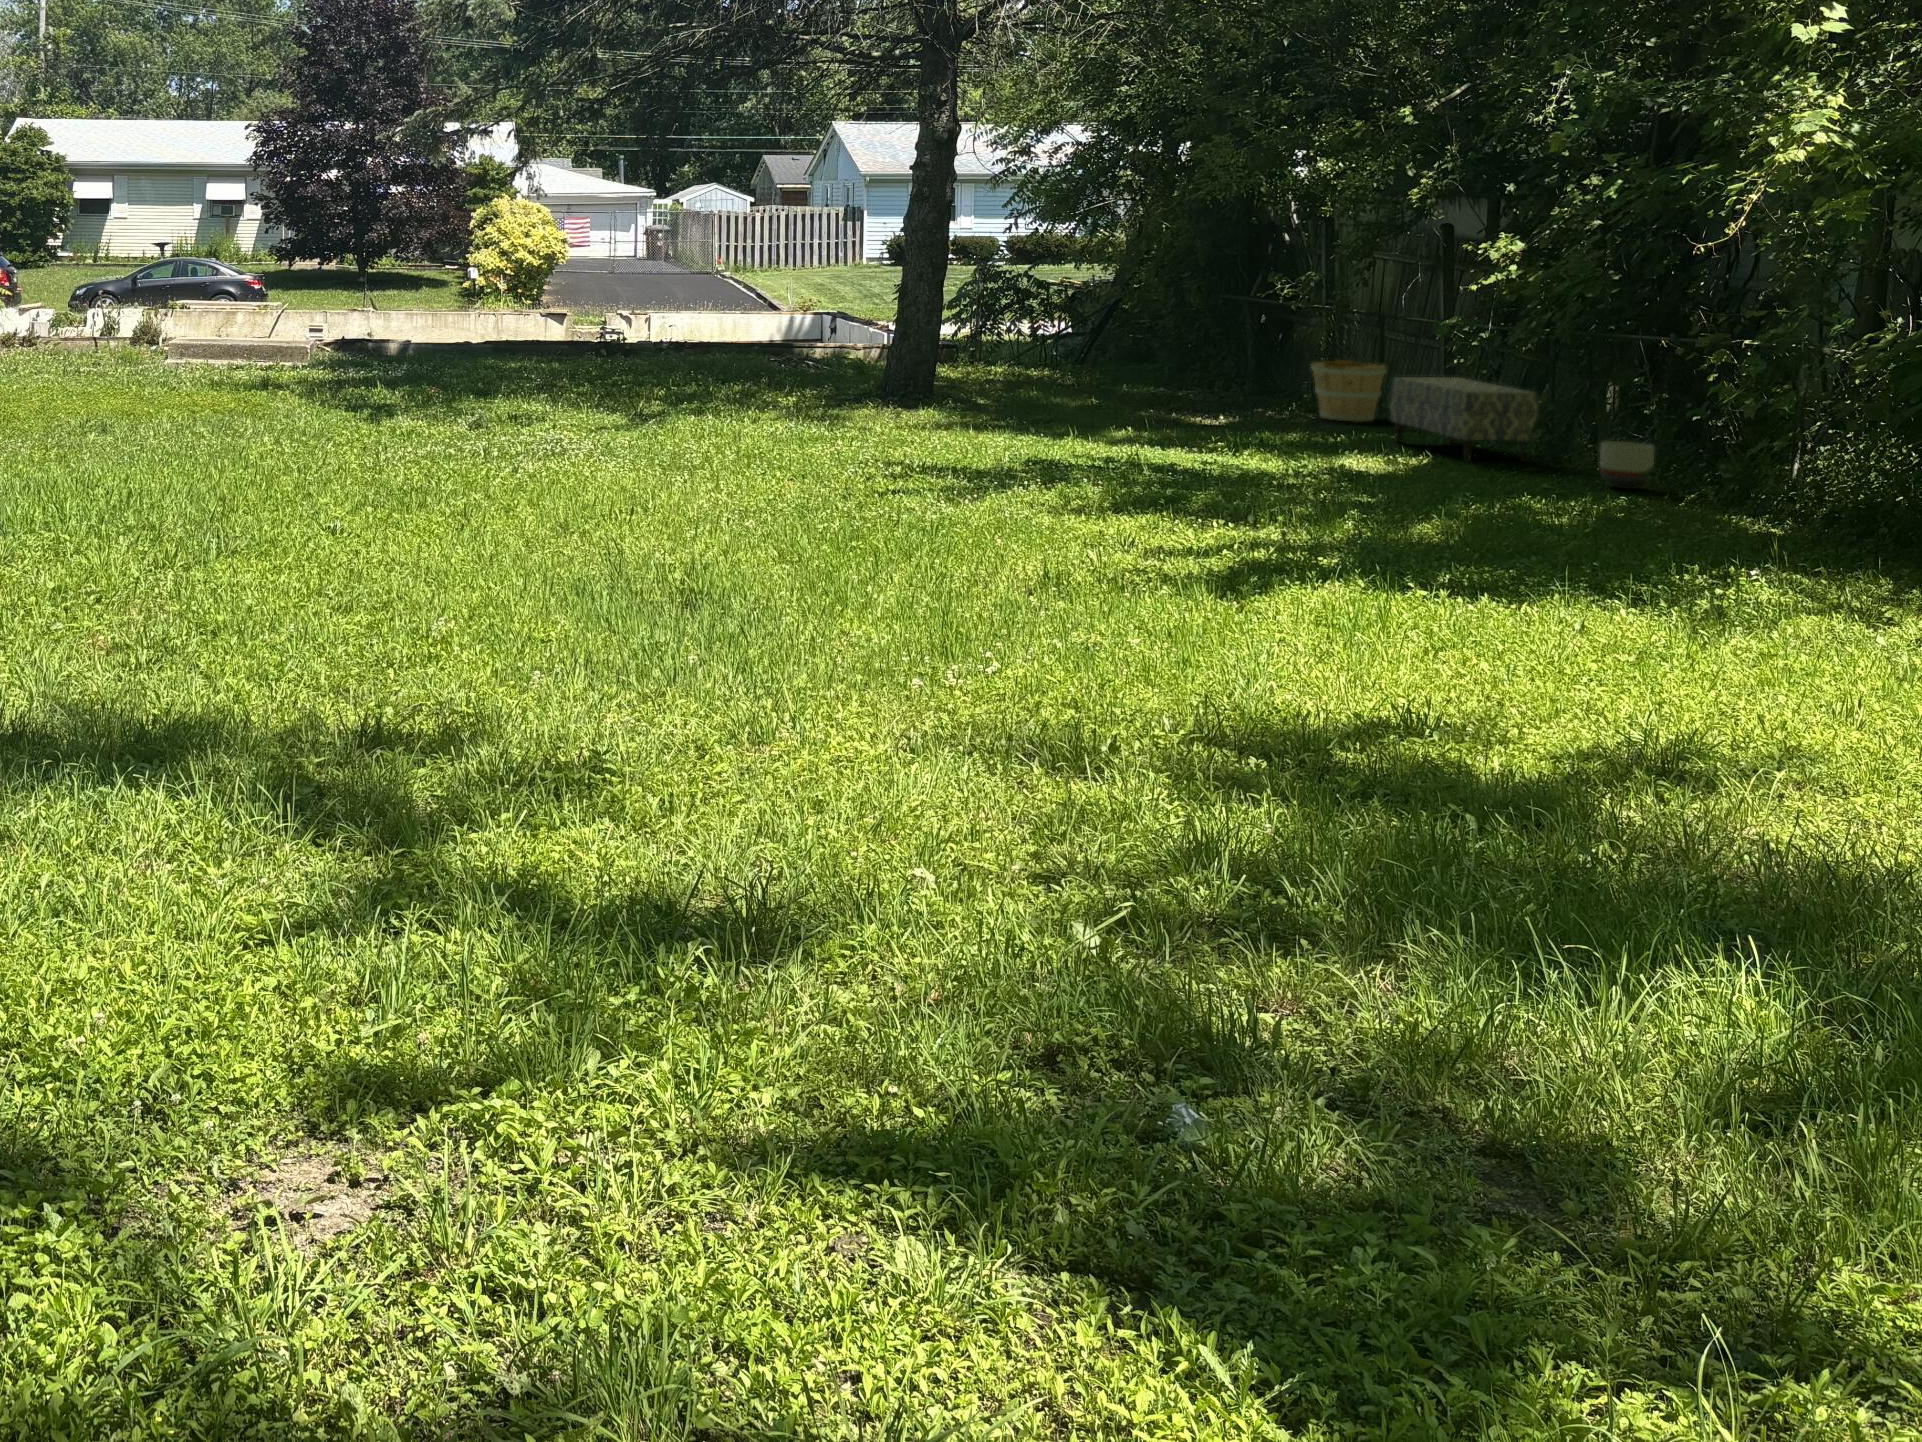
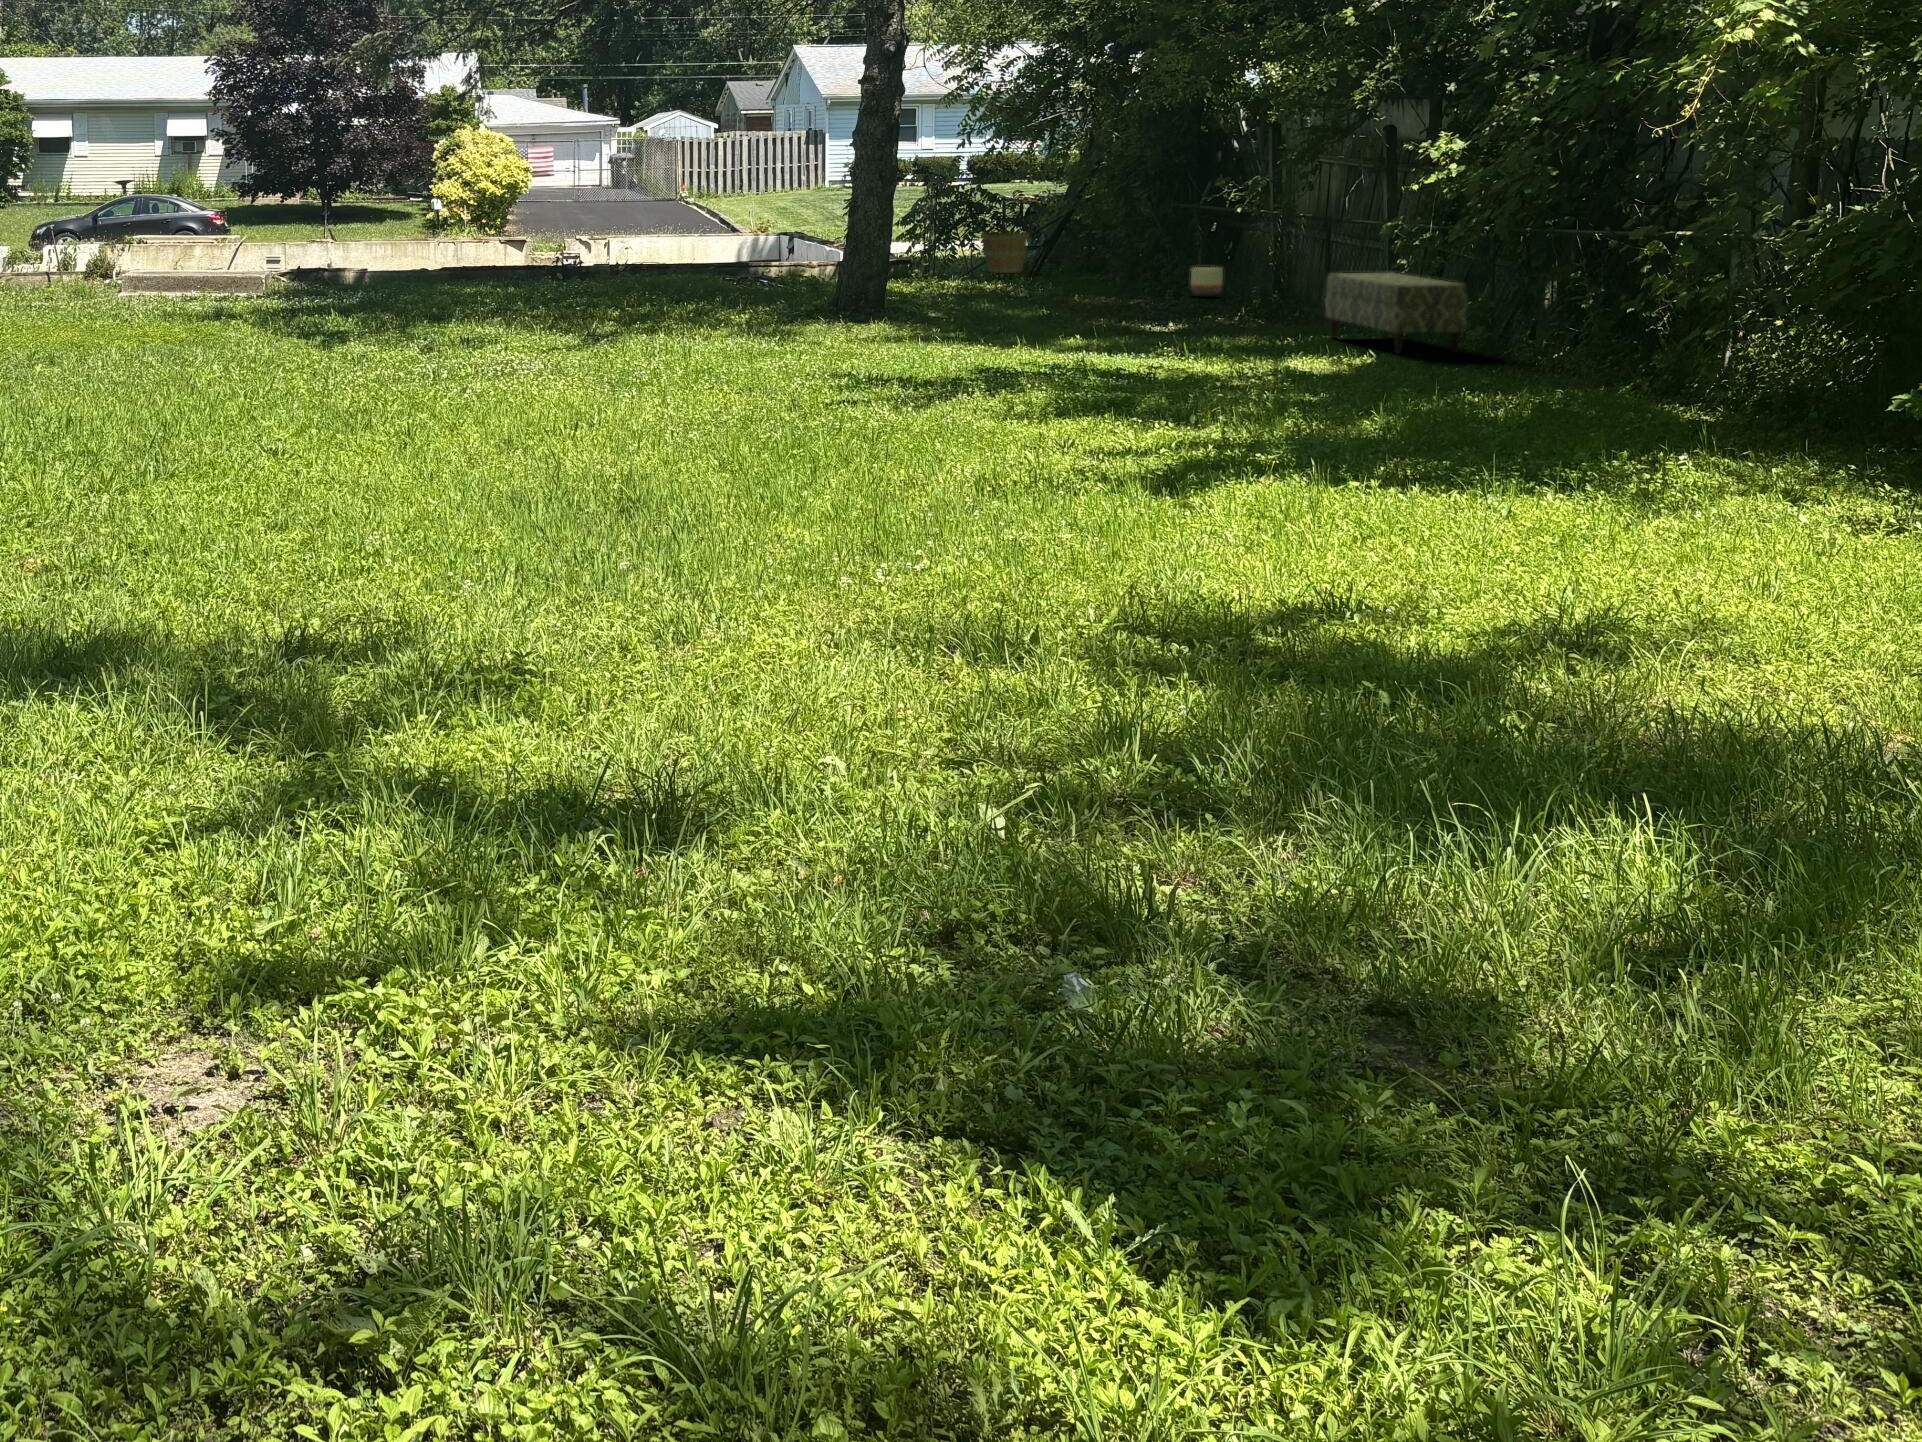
wooden bucket: present [1311,360,1387,422] -> present [981,230,1030,273]
planter: present [1600,441,1655,489] -> present [1191,267,1223,297]

